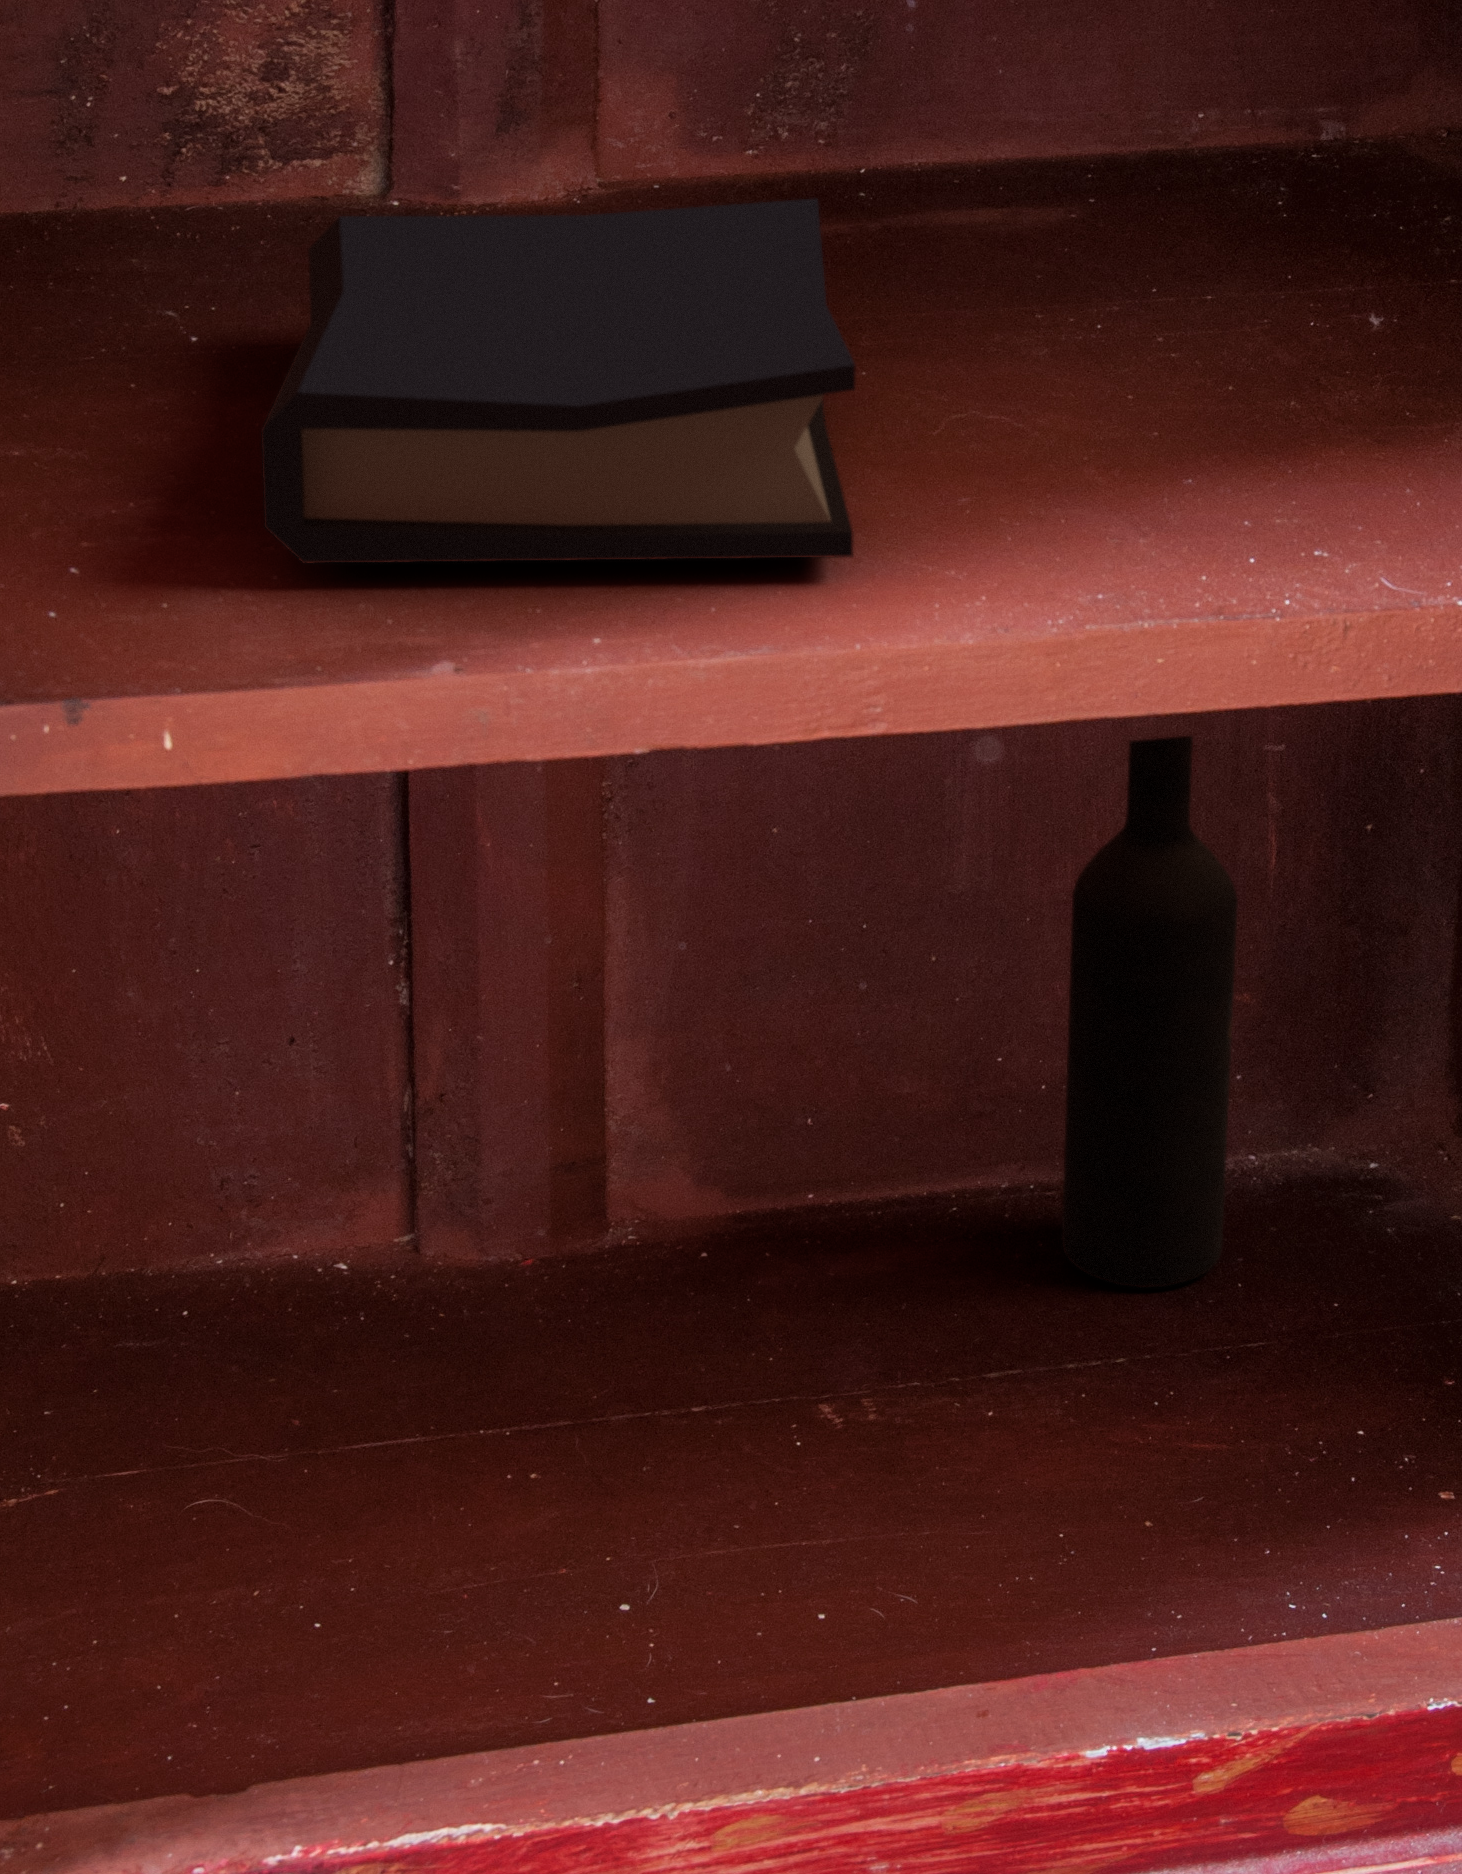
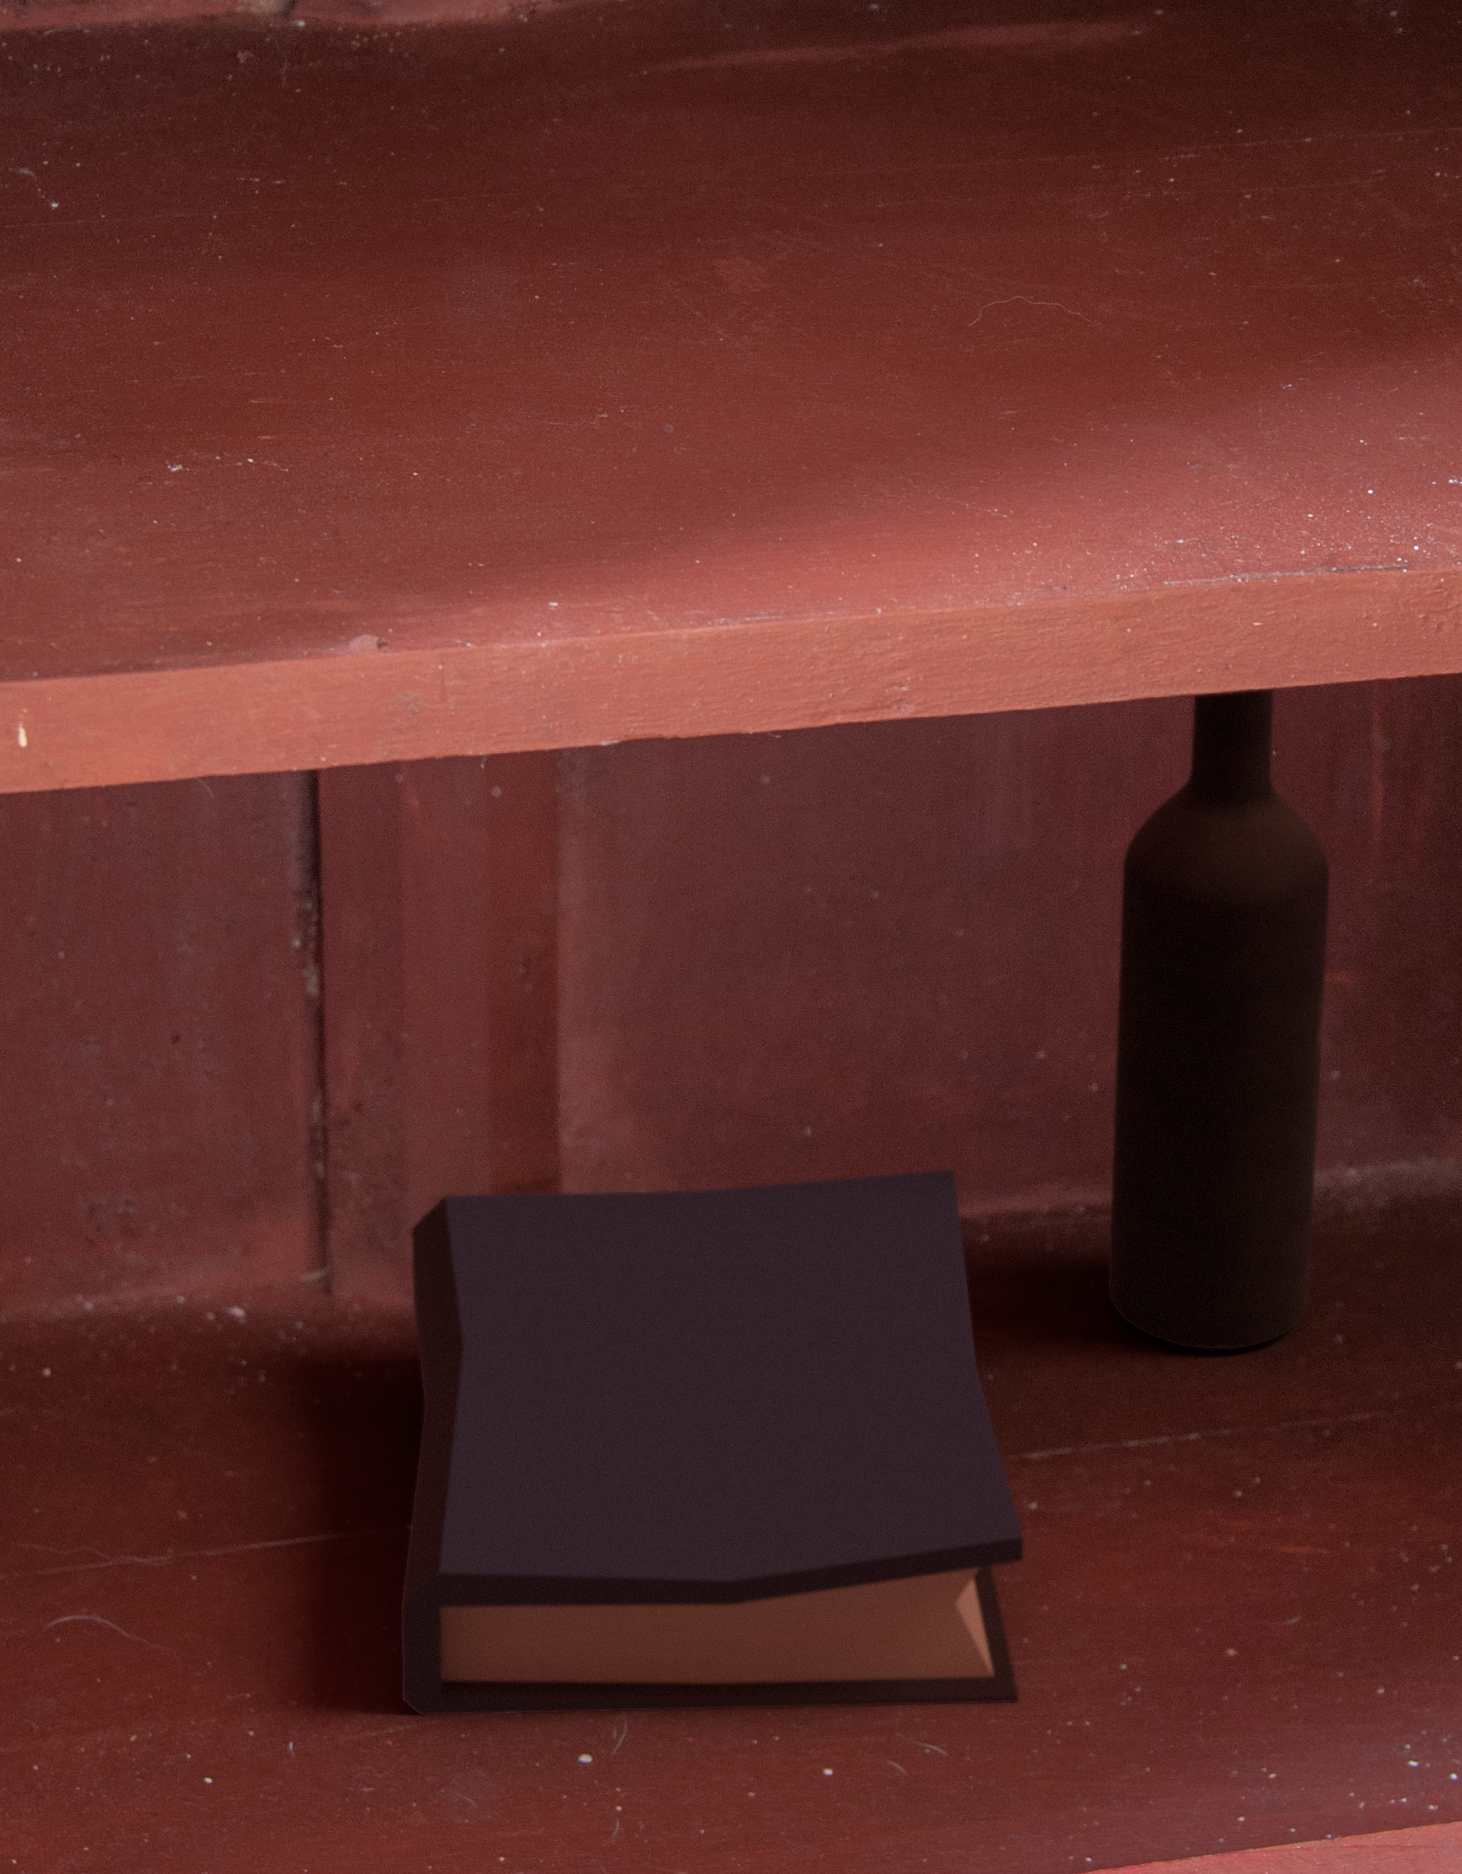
hardback book: present [261,199,855,564] -> present [401,1170,1023,1715]

